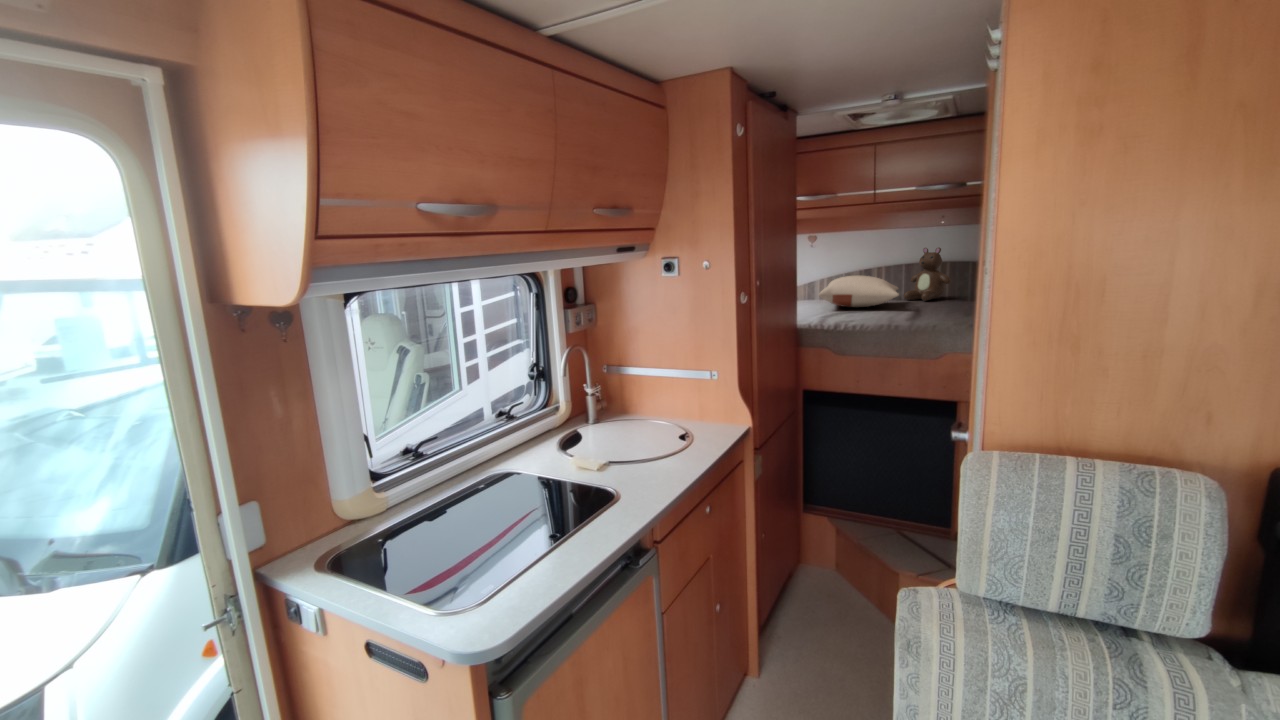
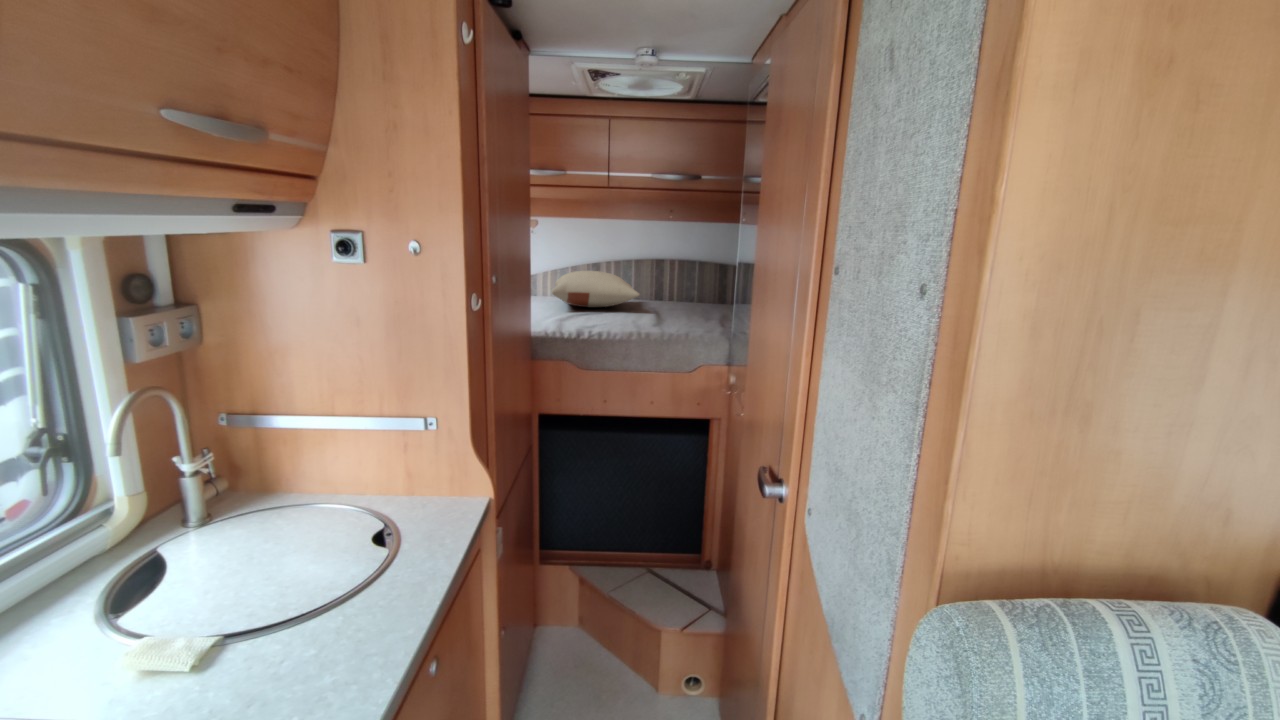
teddy bear: present [904,247,951,301] -> none [635,244,680,301]

